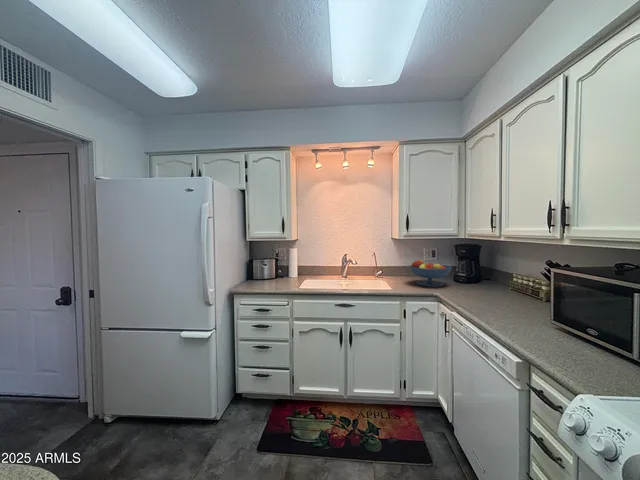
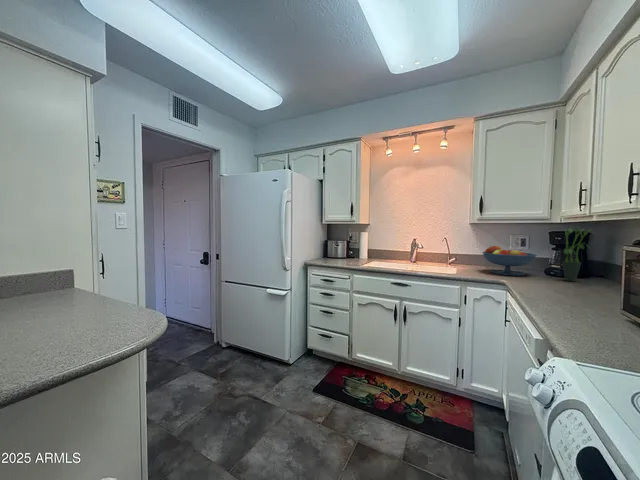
potted plant: none [471,242,495,289] -> present [562,226,591,281]

